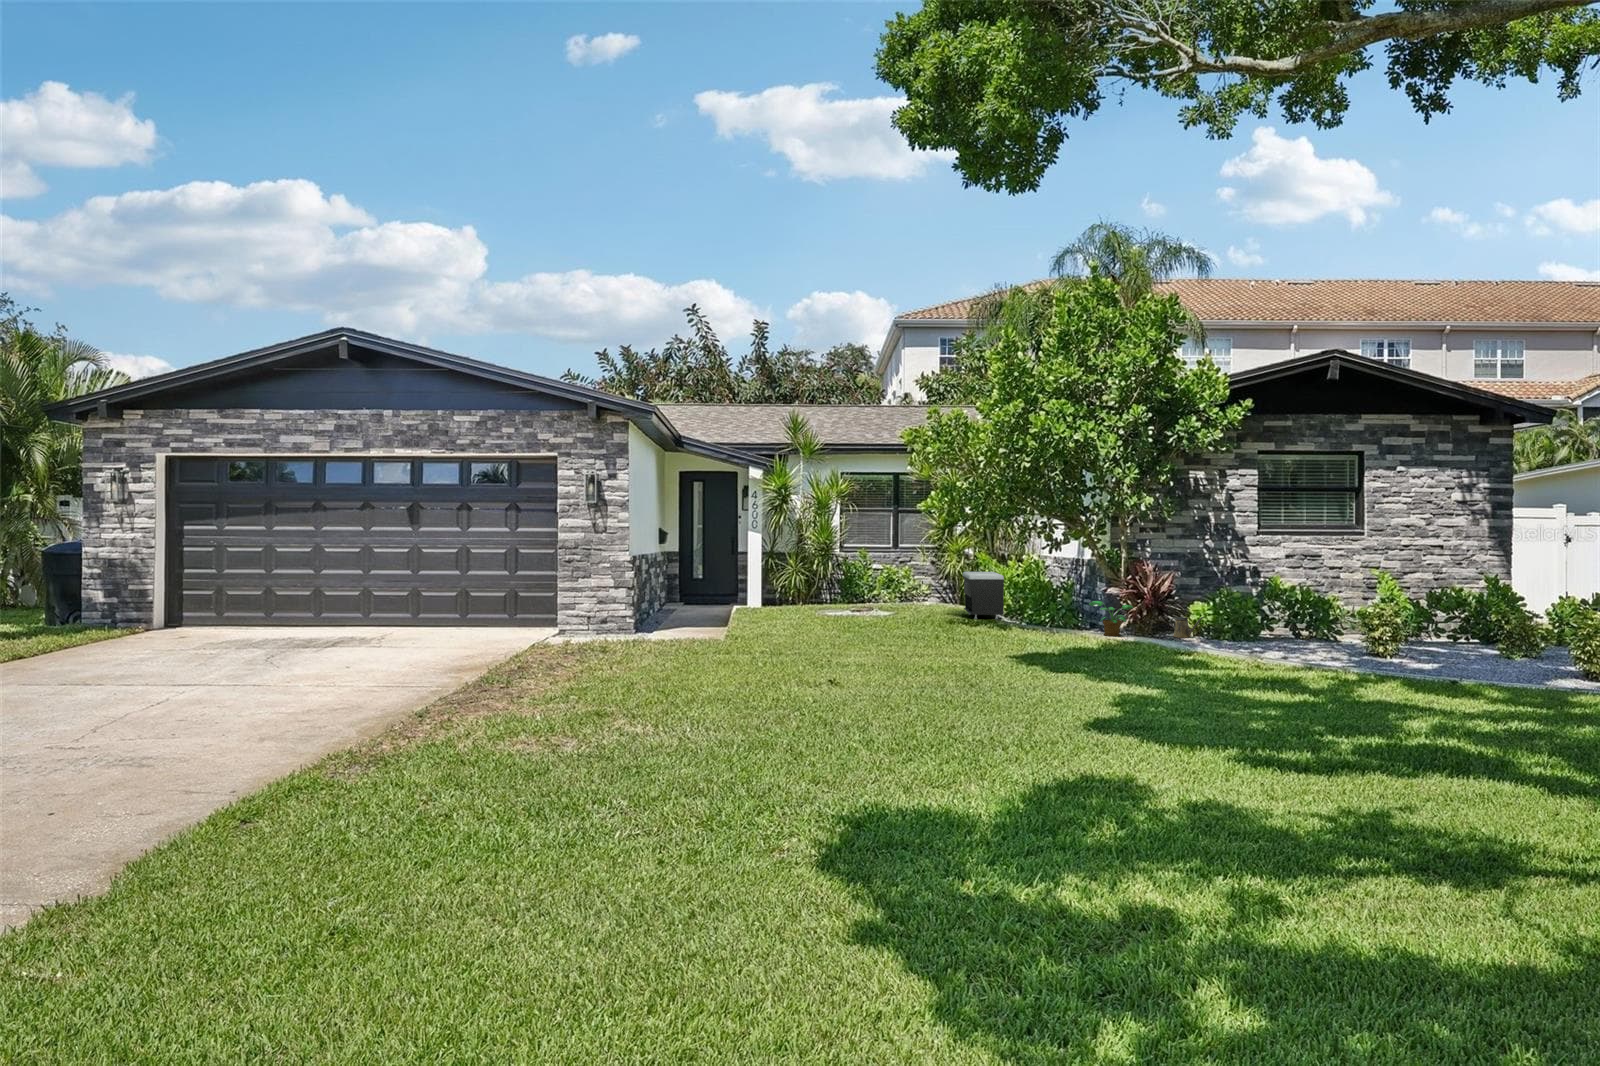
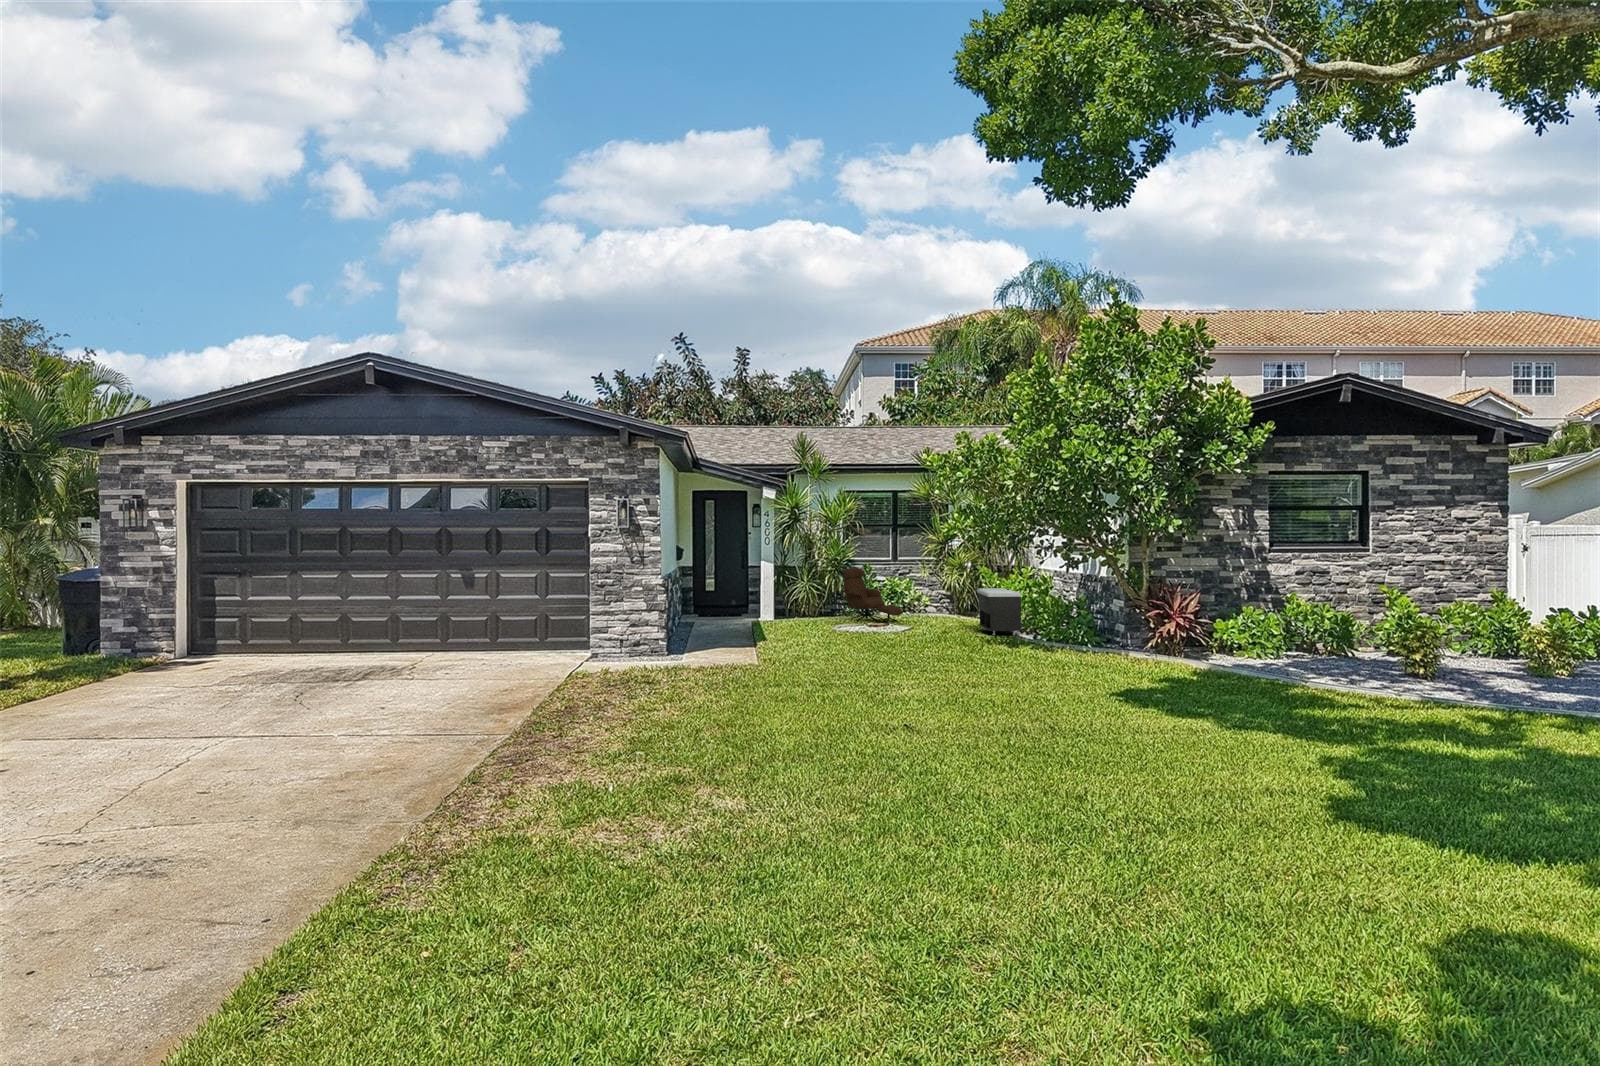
lounge chair: none [831,551,891,608] -> present [844,568,903,623]
potted plant: present [1089,601,1133,636] -> none [1114,619,1160,654]
watering can: present [1170,617,1203,638] -> none [1194,635,1230,655]

